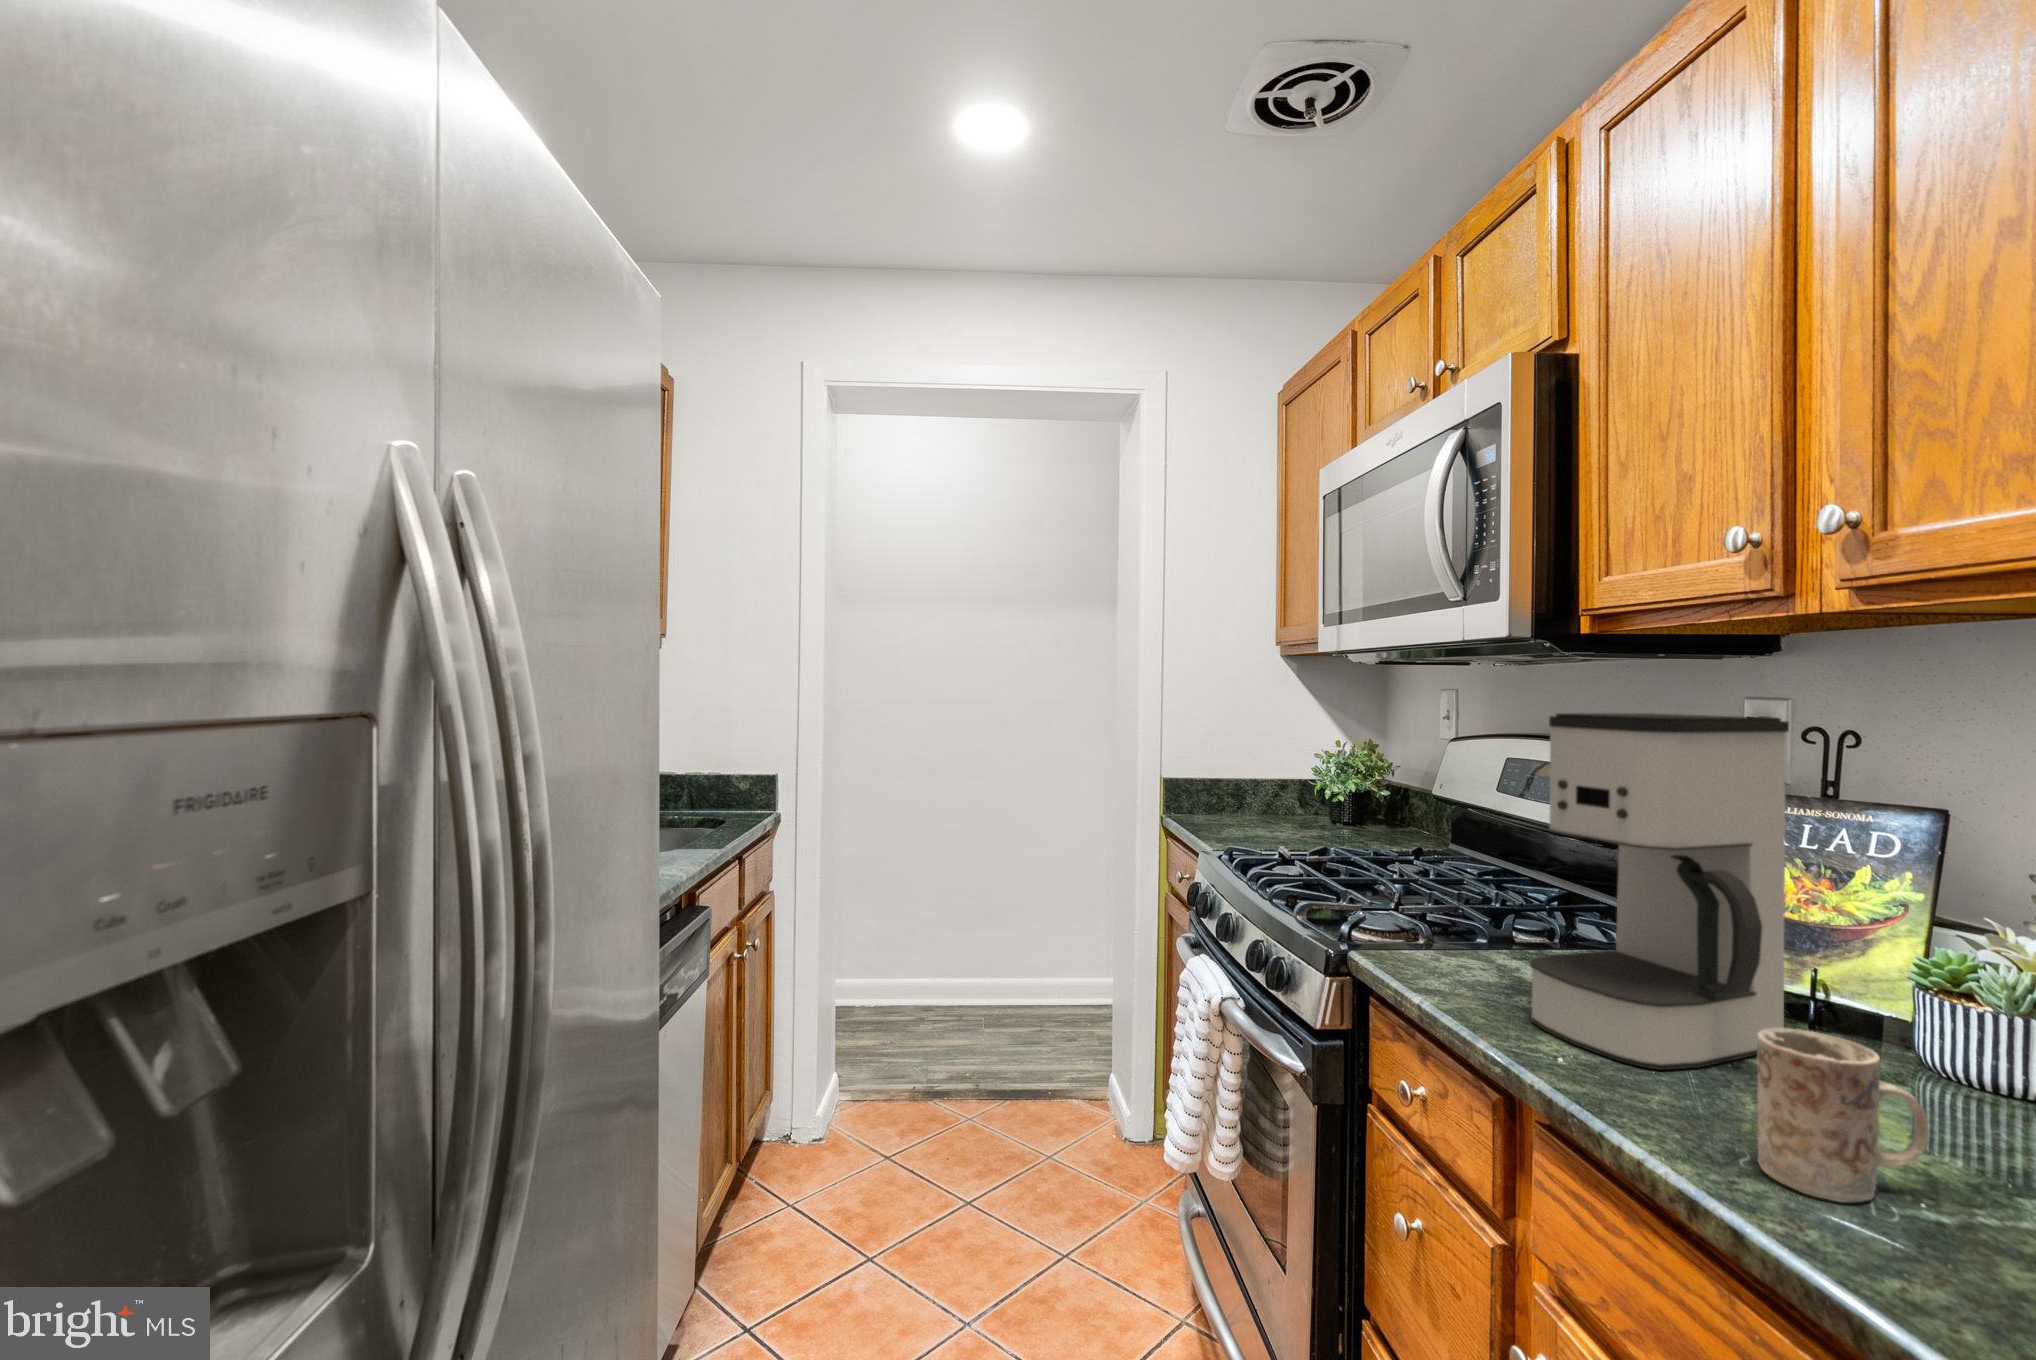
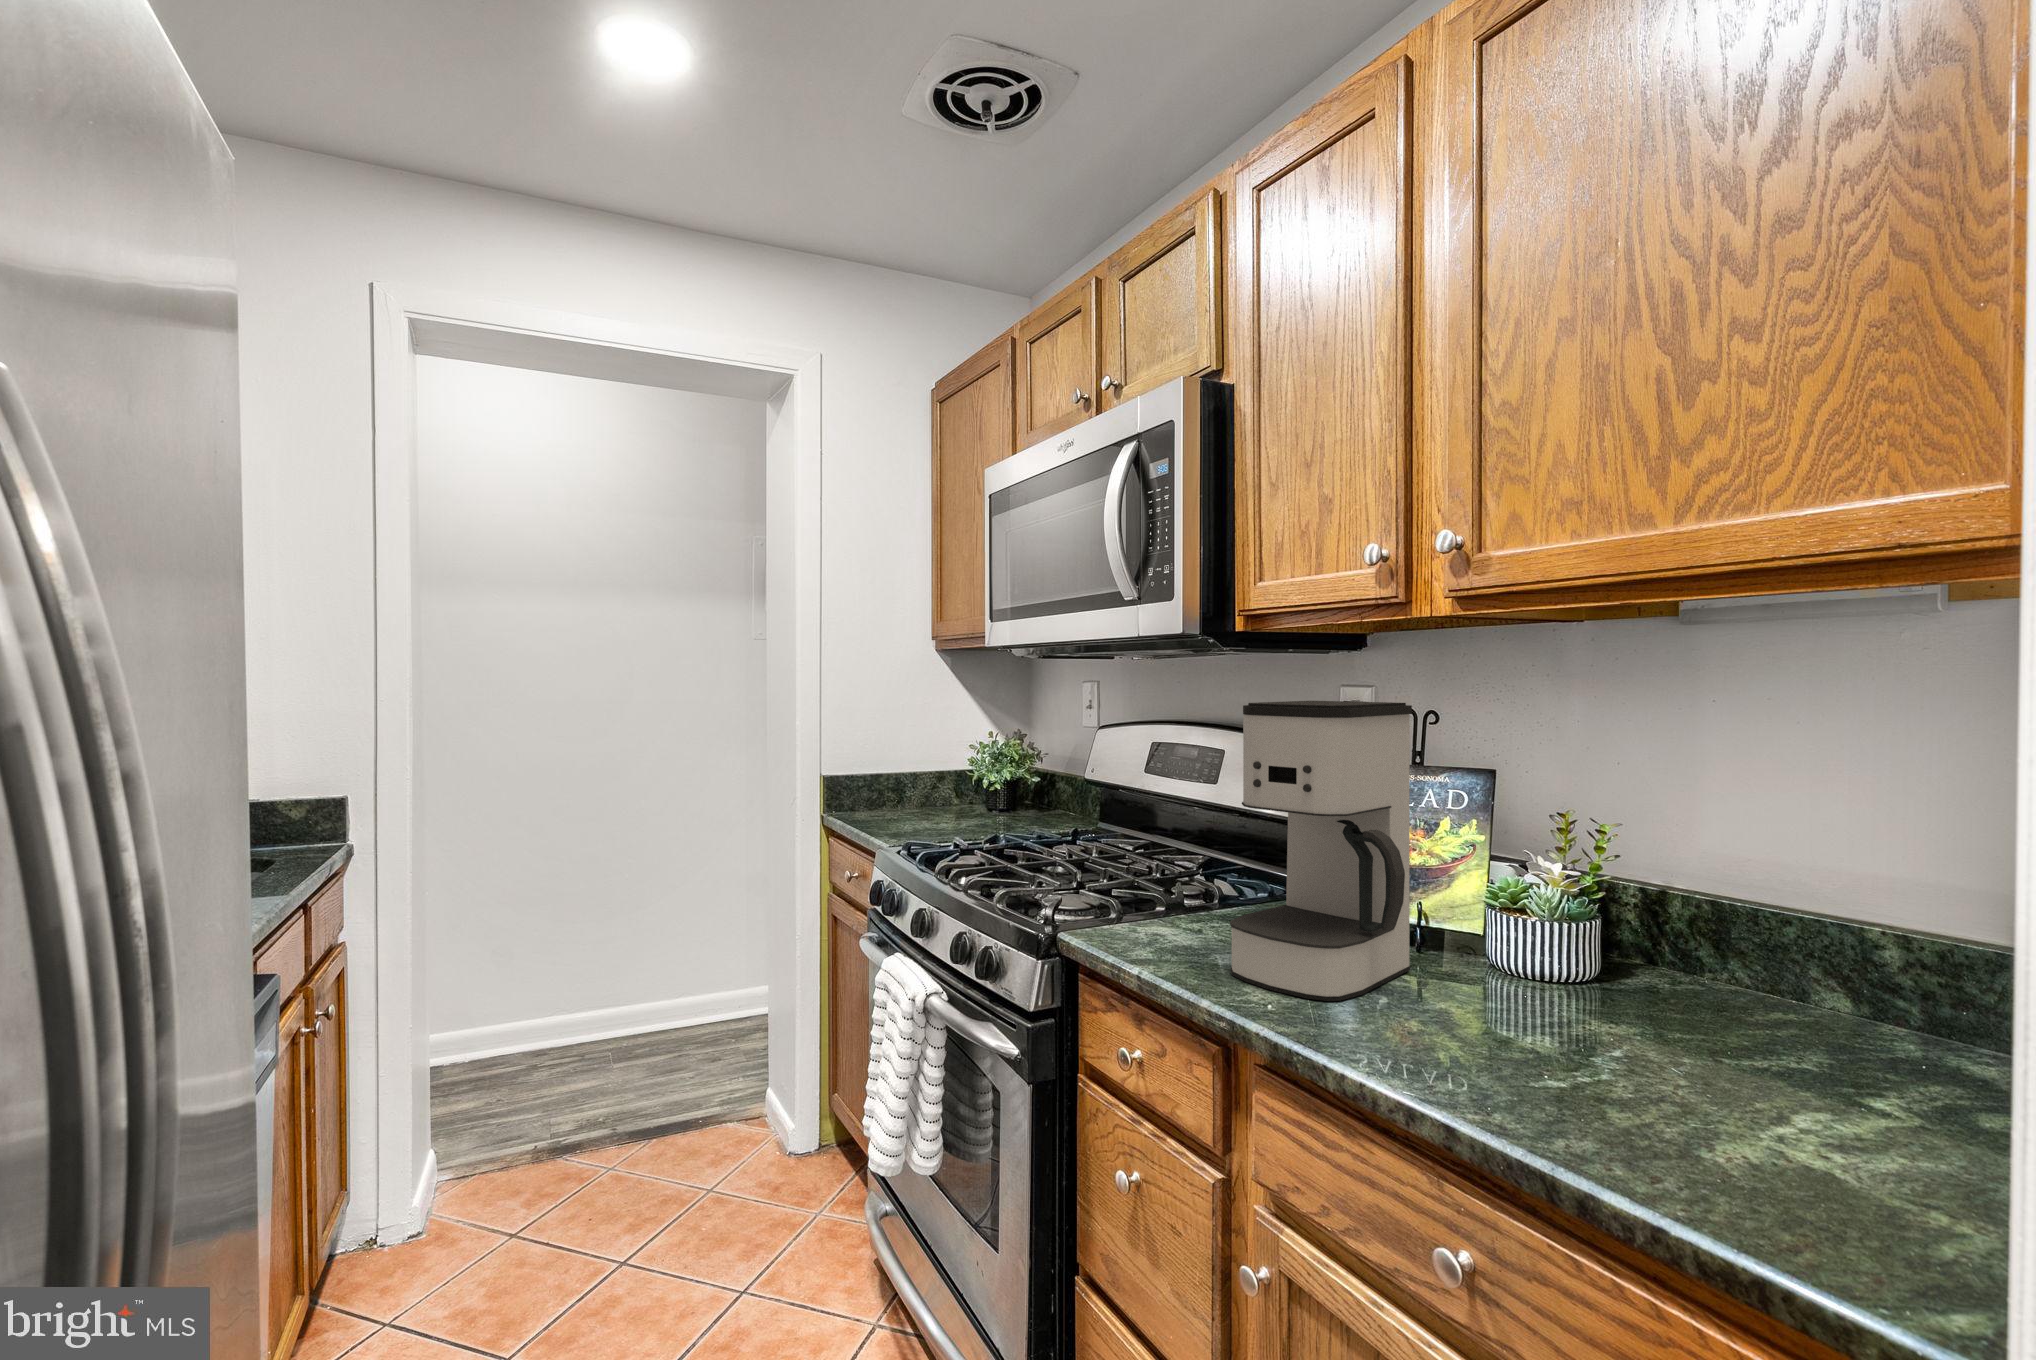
mug: present [1757,1028,1928,1202] -> none [1430,952,1537,1082]

